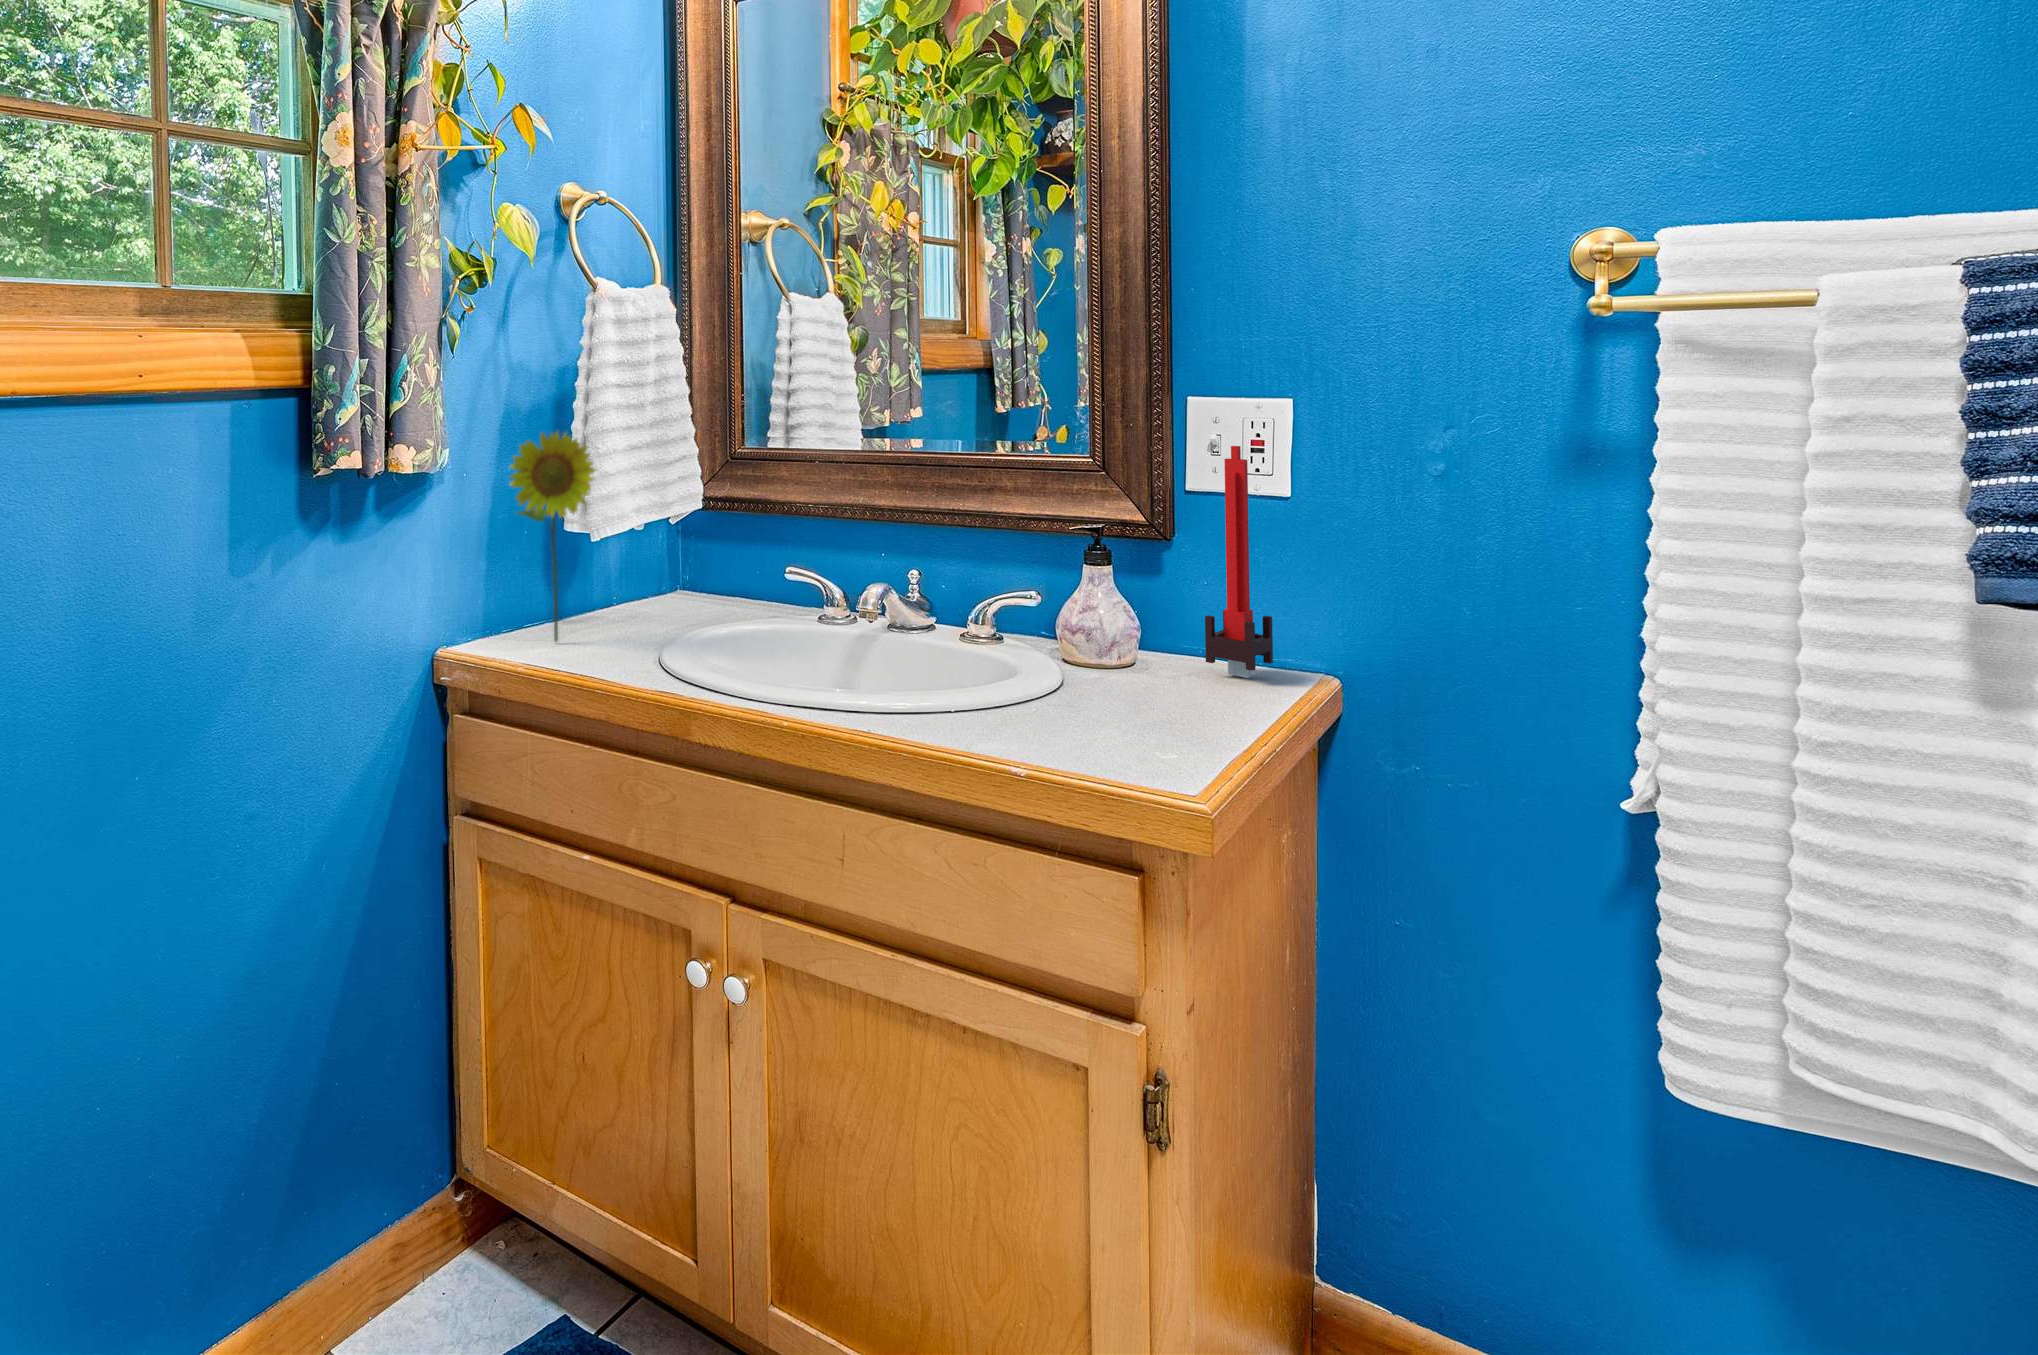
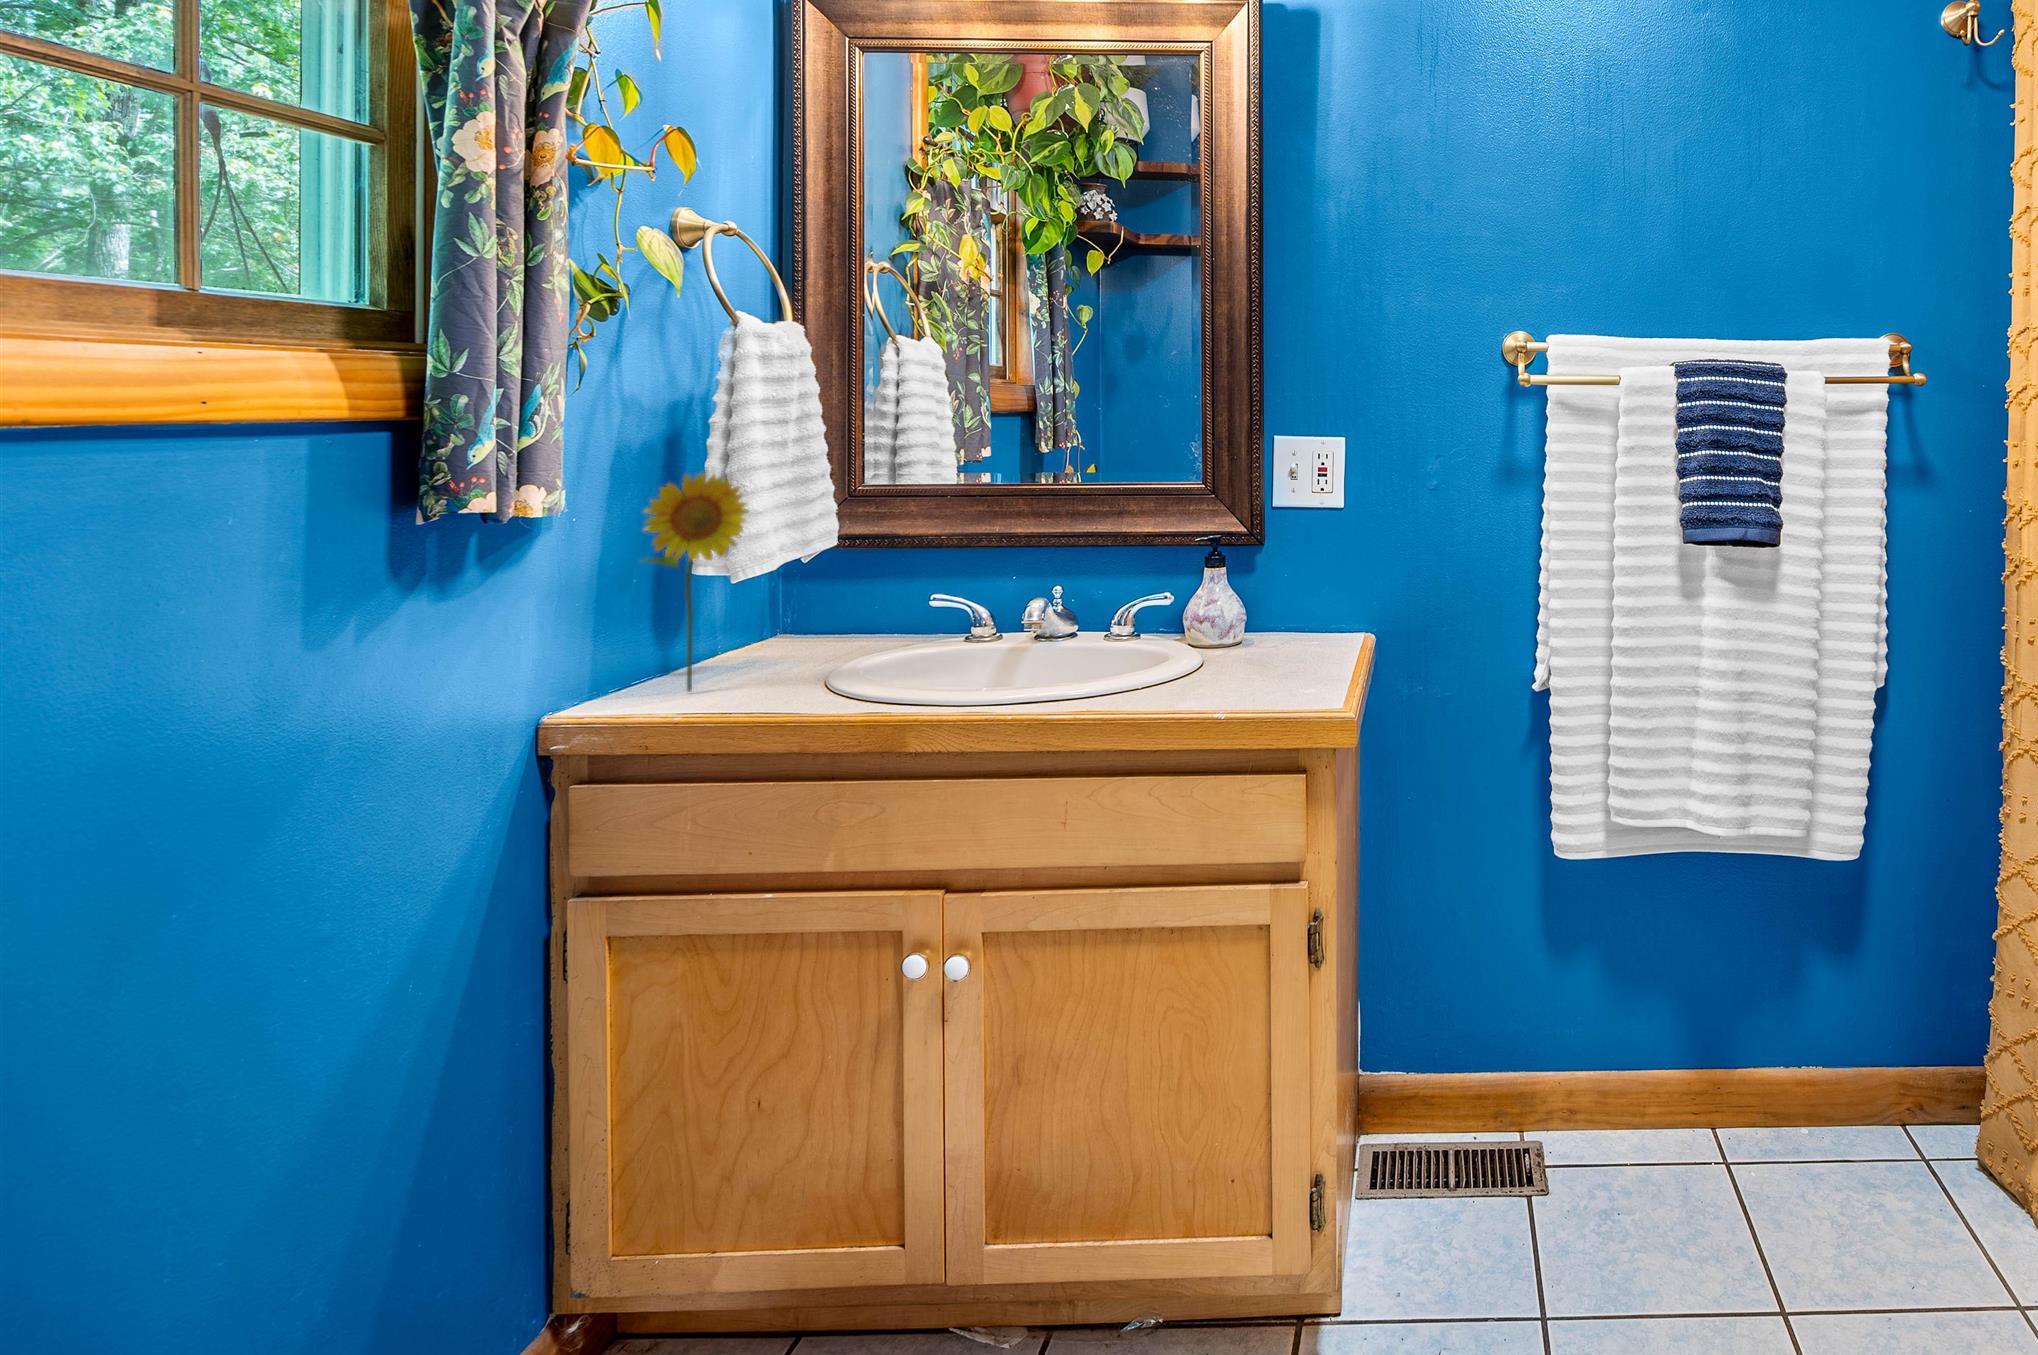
candle: present [1205,446,1273,678] -> none [1292,472,1334,639]

